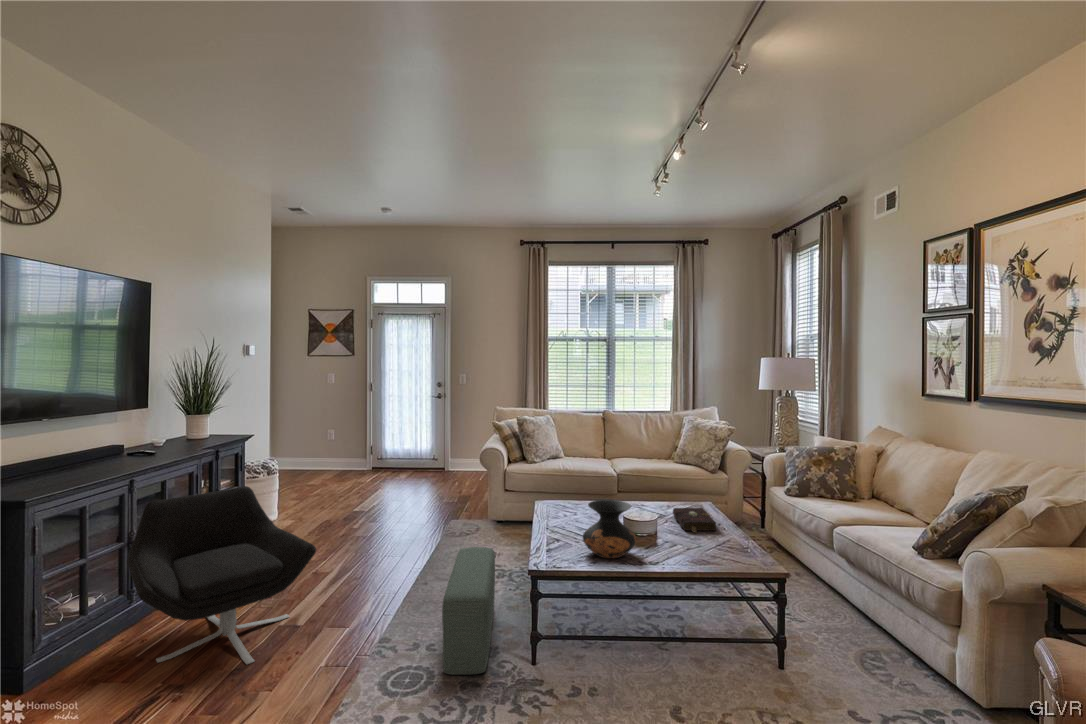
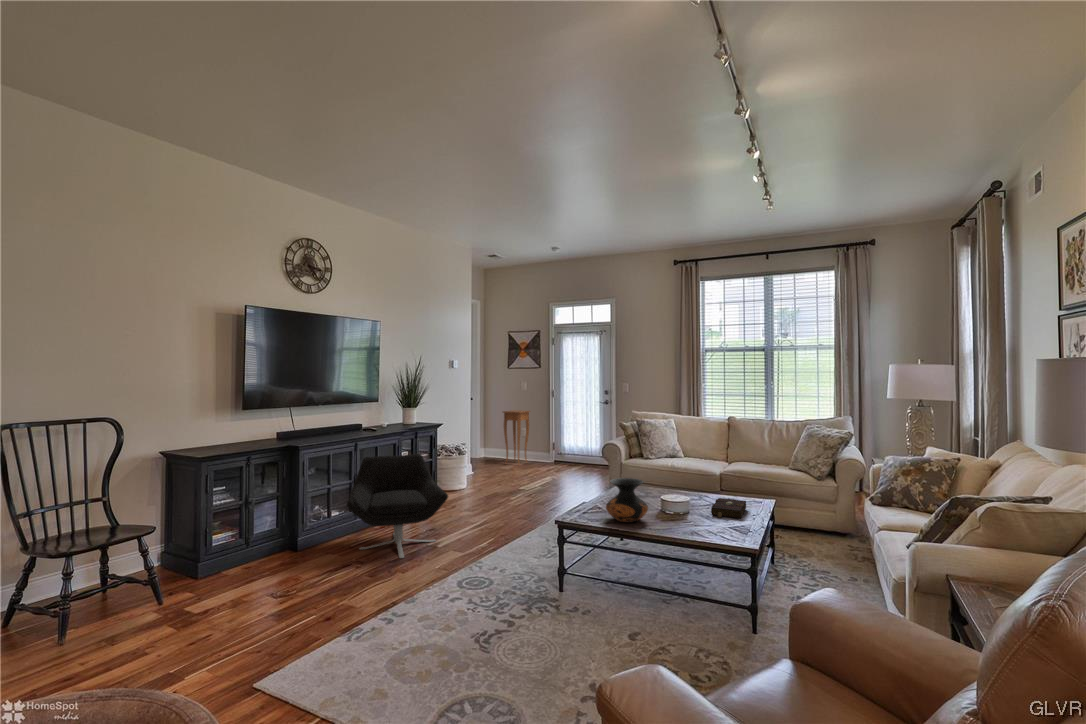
side table: none [305,407,341,476] -> present [503,410,530,465]
pouf: present [442,547,495,675] -> none [499,509,565,587]

